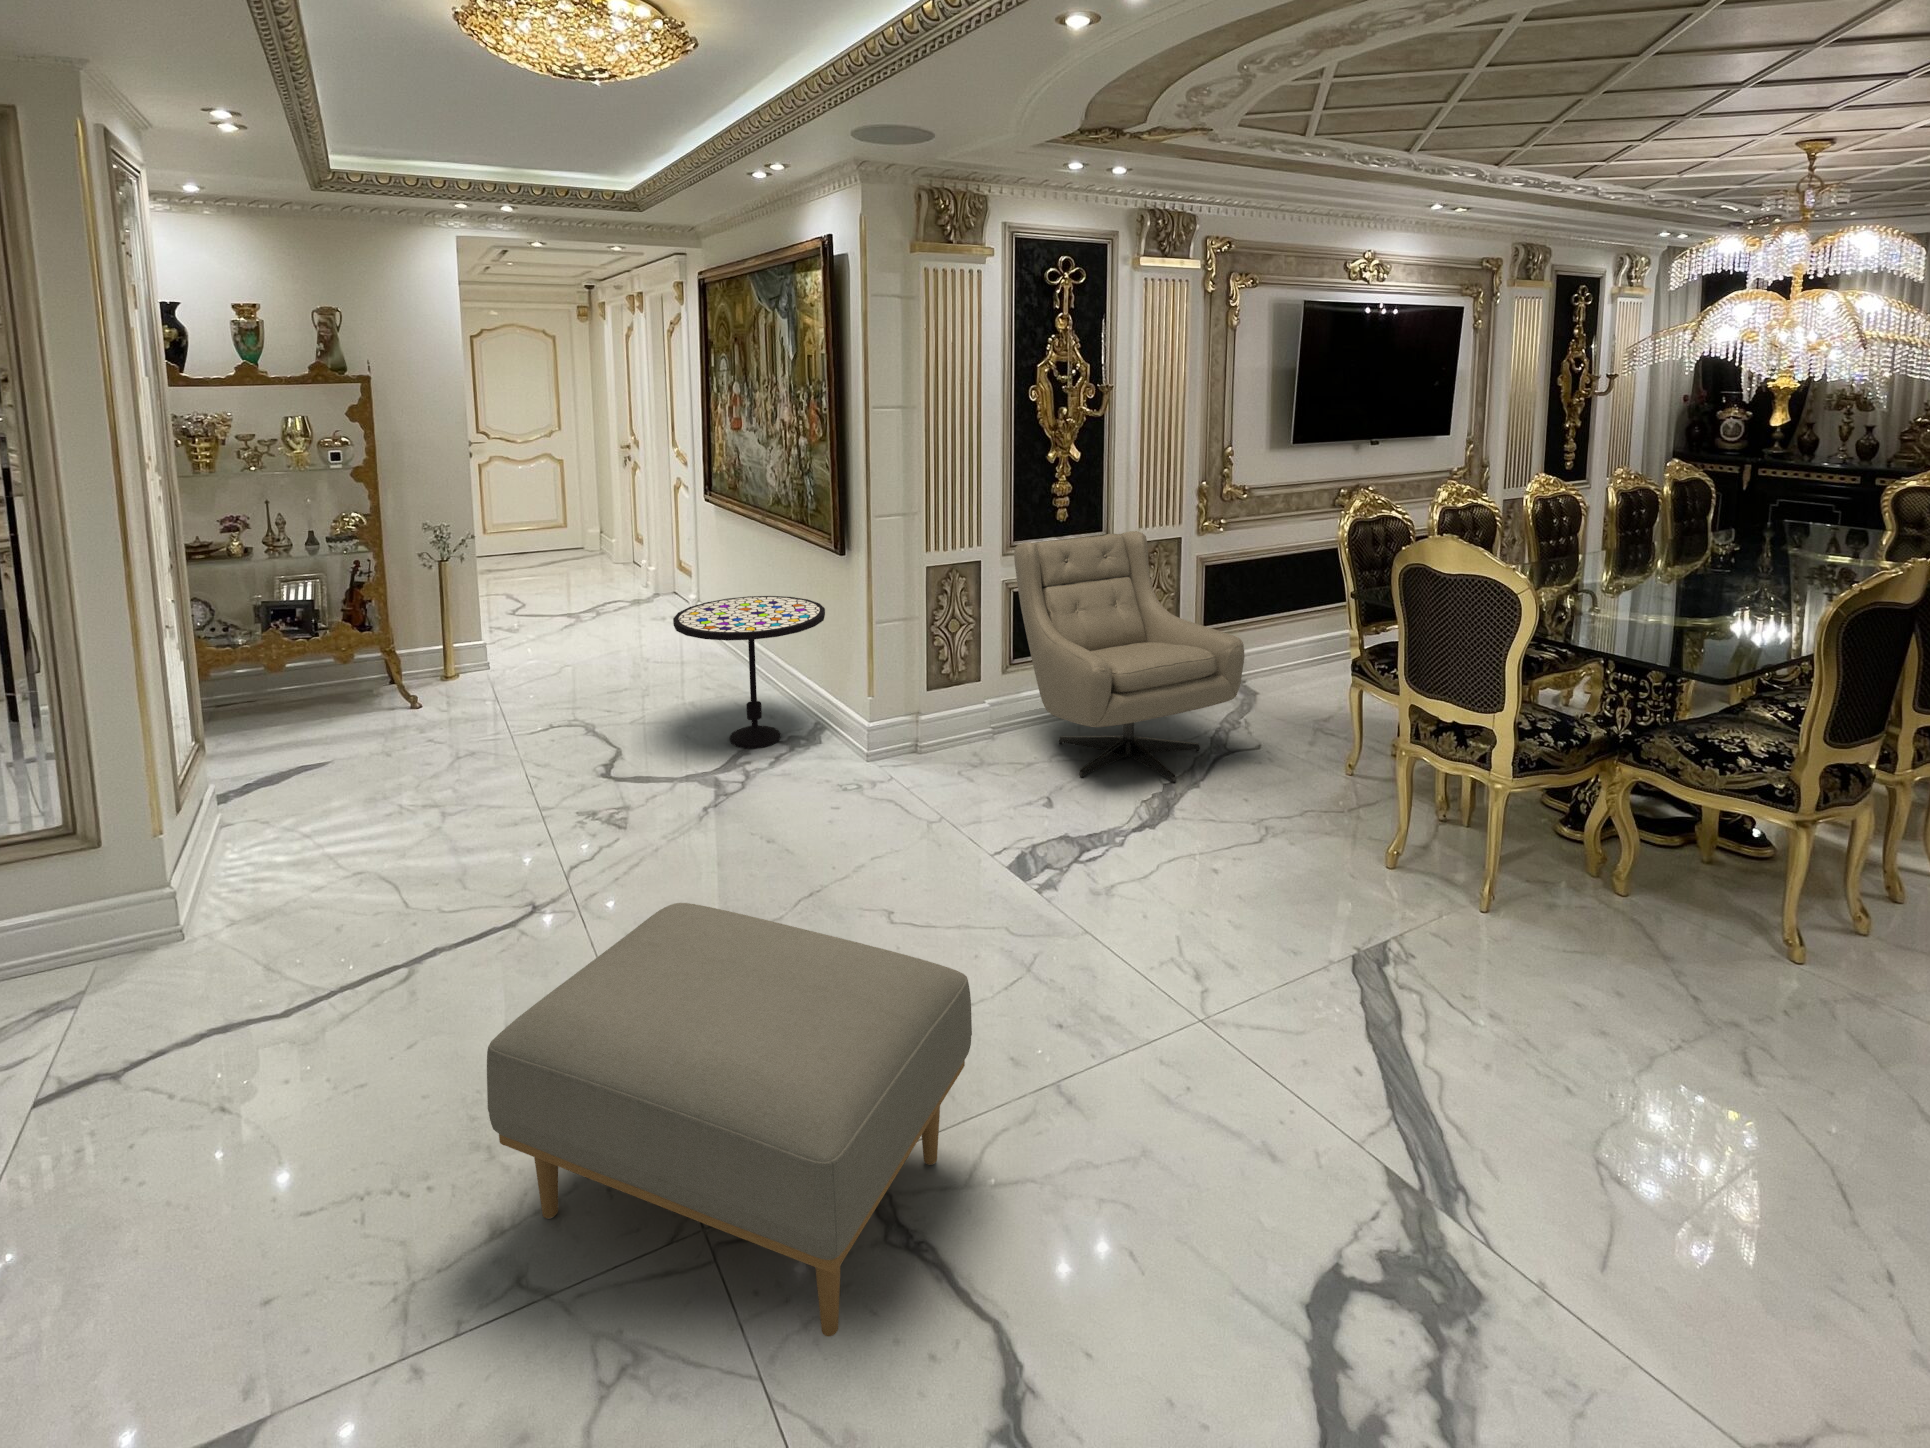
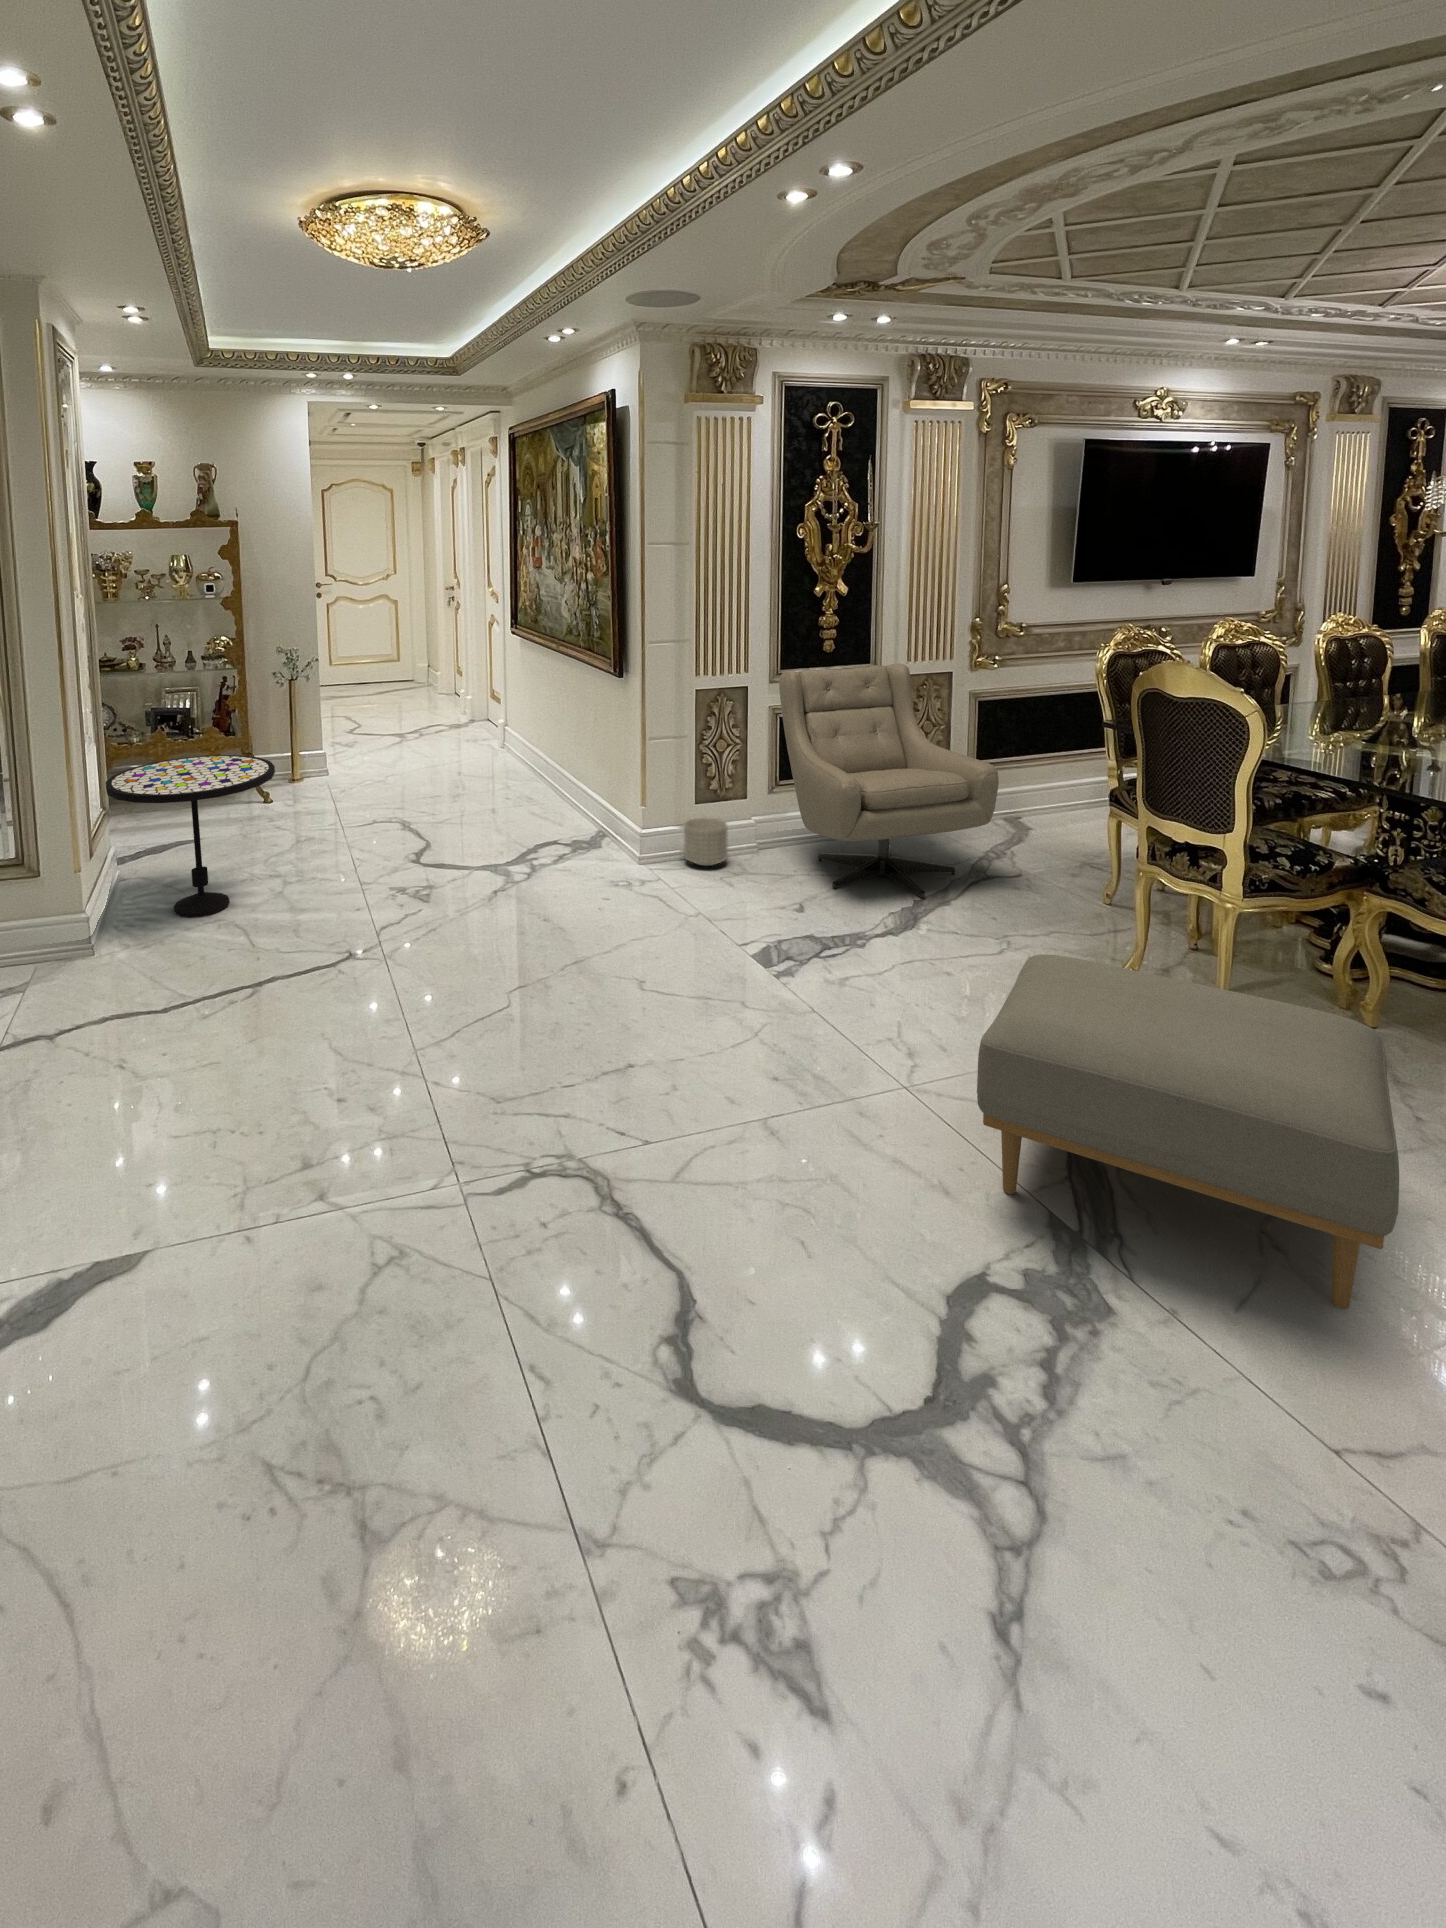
side table: present [673,596,825,748] -> present [106,755,275,918]
planter: none [917,705,964,759] -> present [684,817,728,866]
ottoman: present [487,903,972,1337] -> present [977,955,1399,1309]

